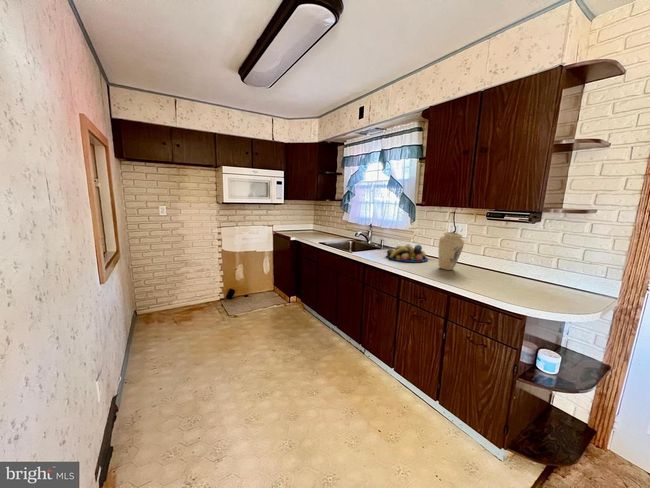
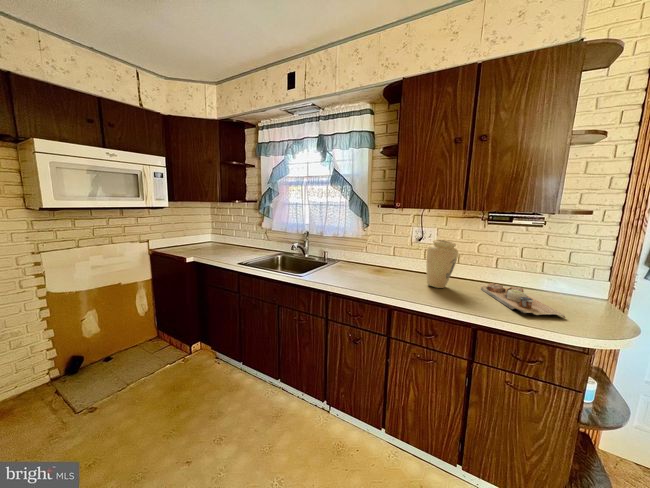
fruit bowl: present [387,244,428,262] -> none [349,256,402,282]
cutting board: none [481,270,519,295] -> present [481,283,565,318]

